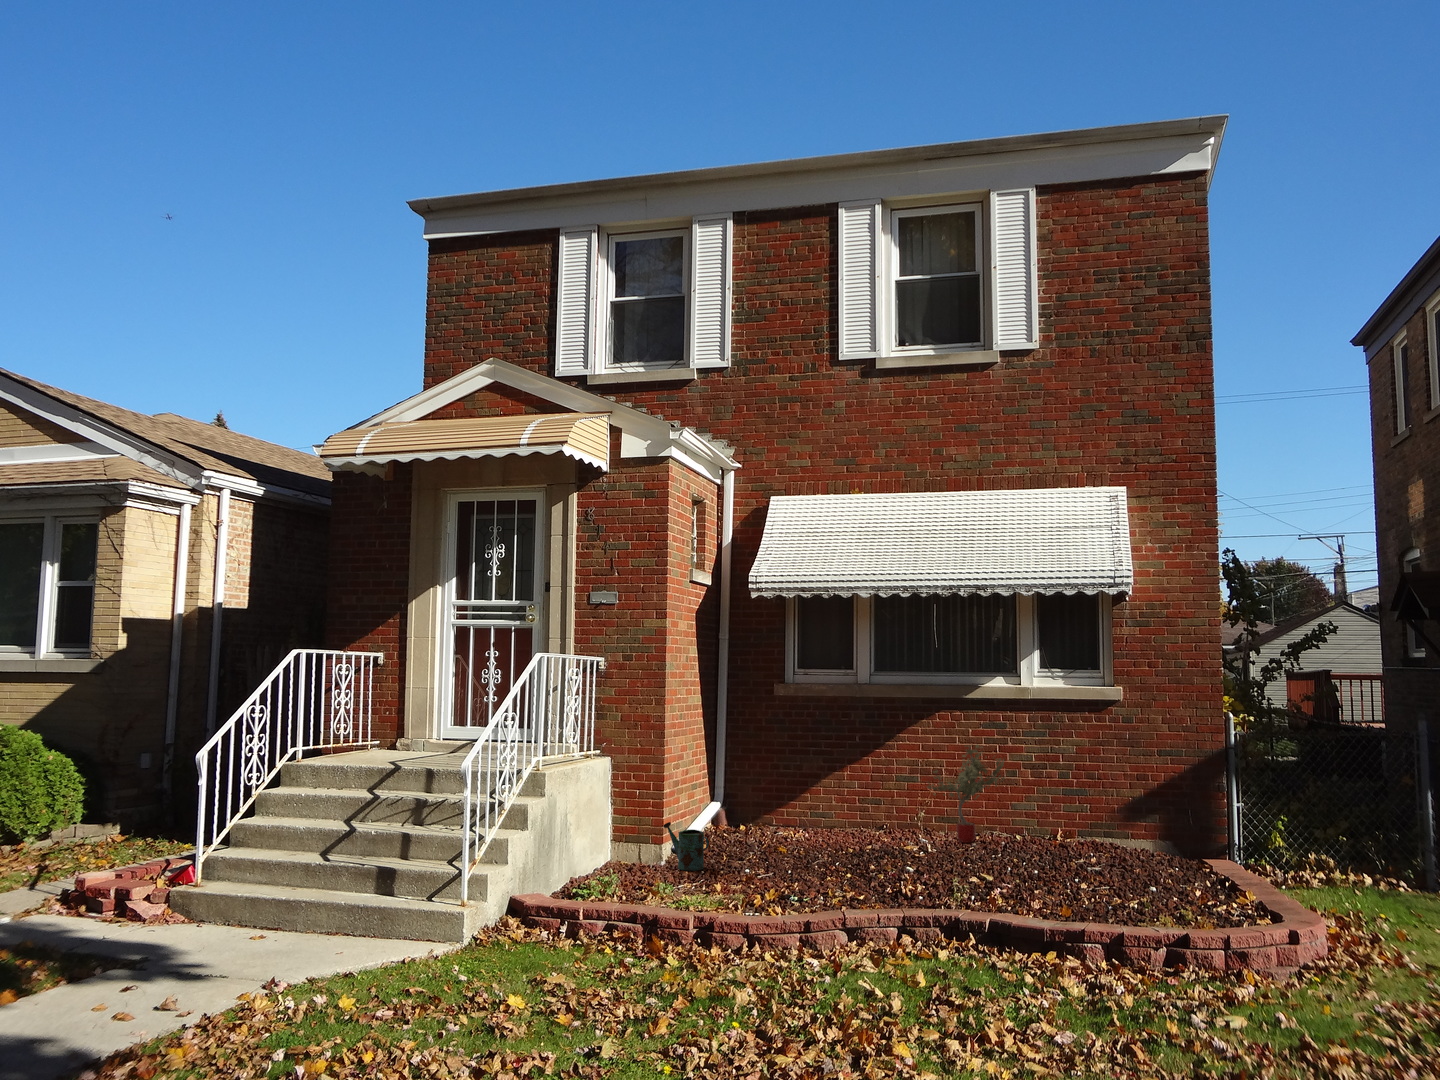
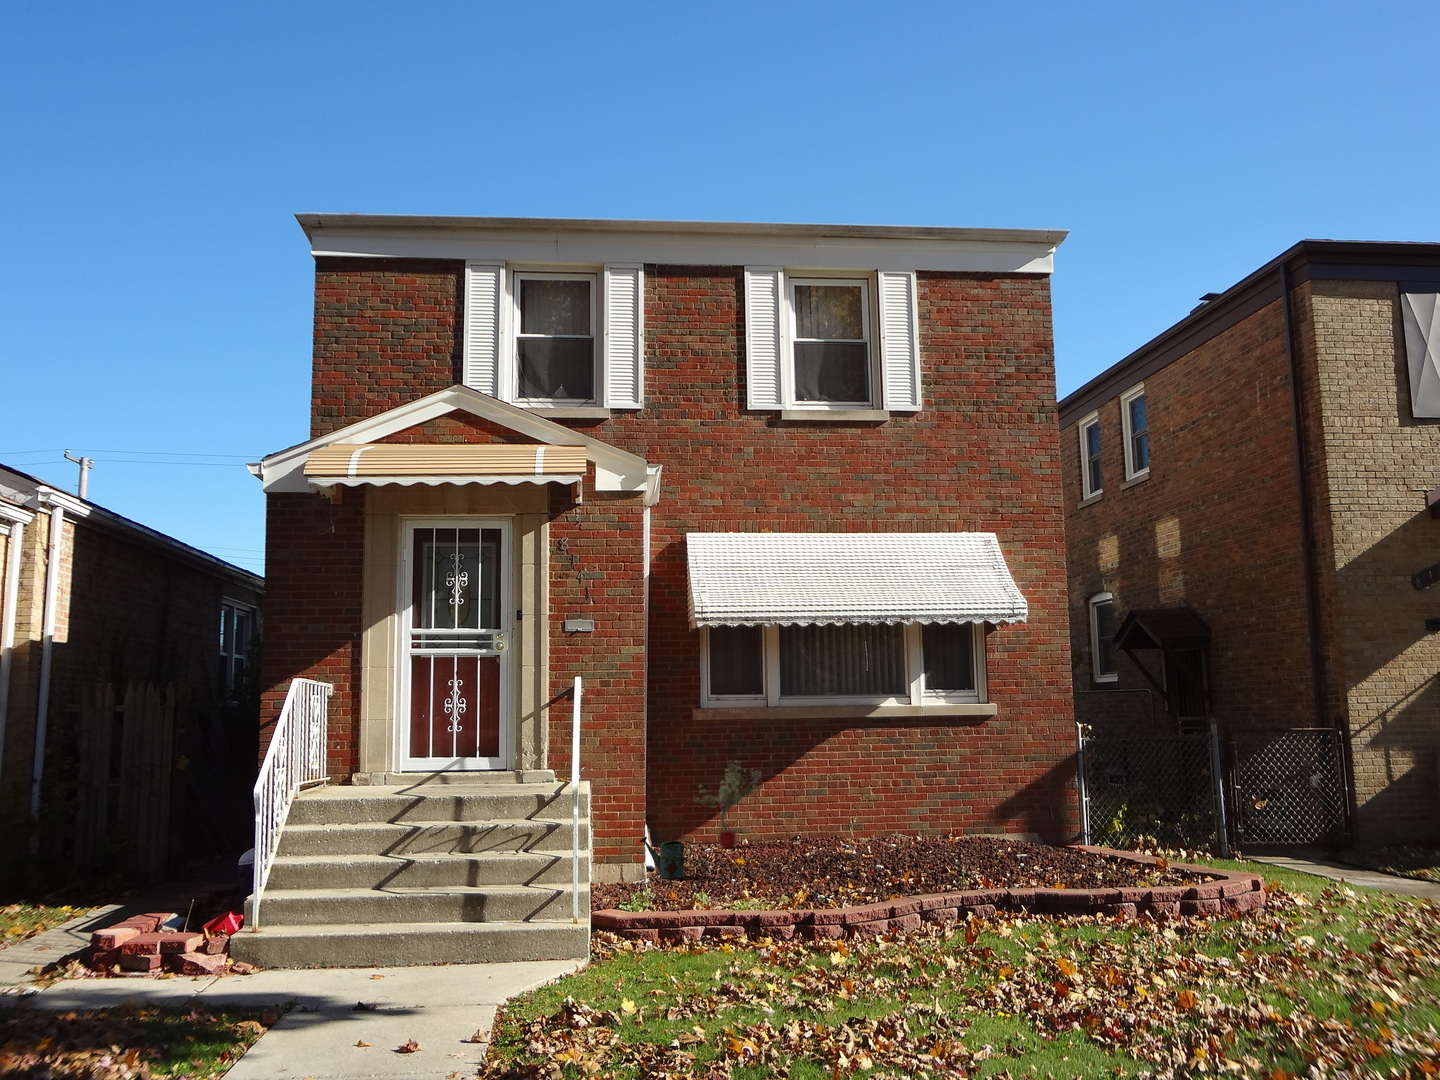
potted tree: present [927,745,1005,843] -> present [693,760,761,848]

